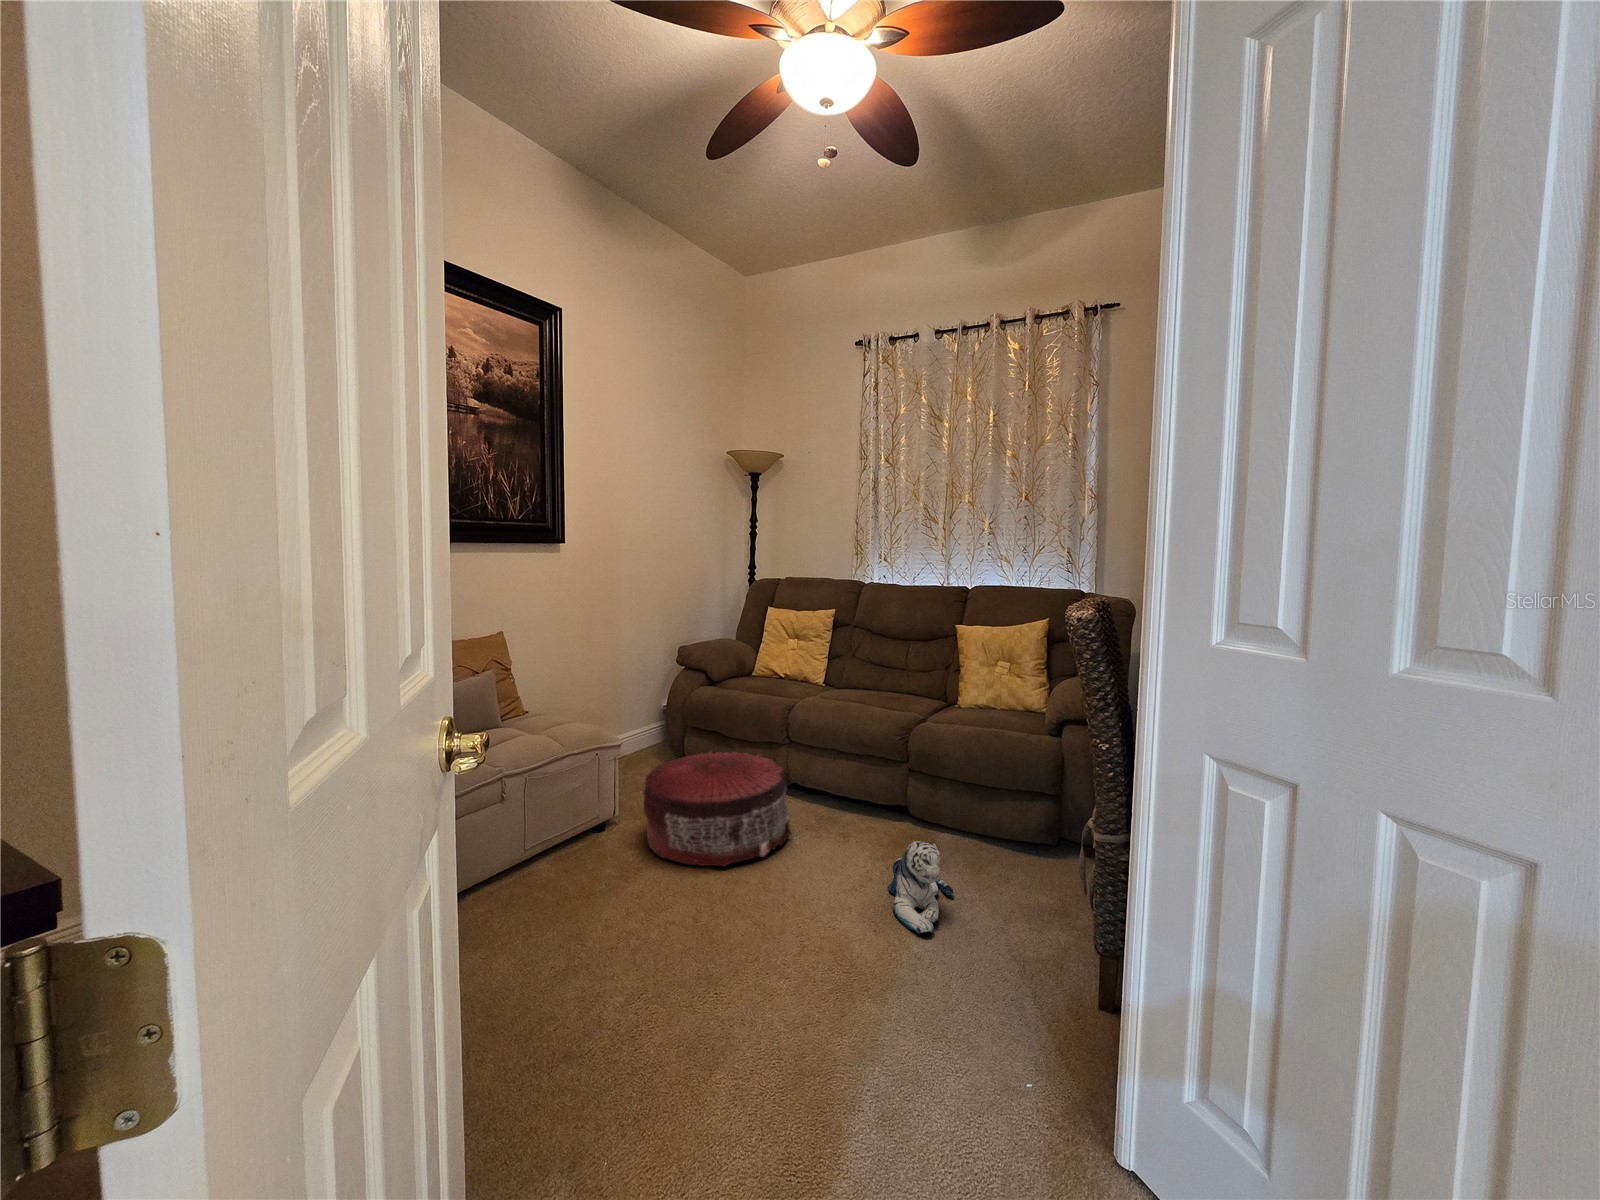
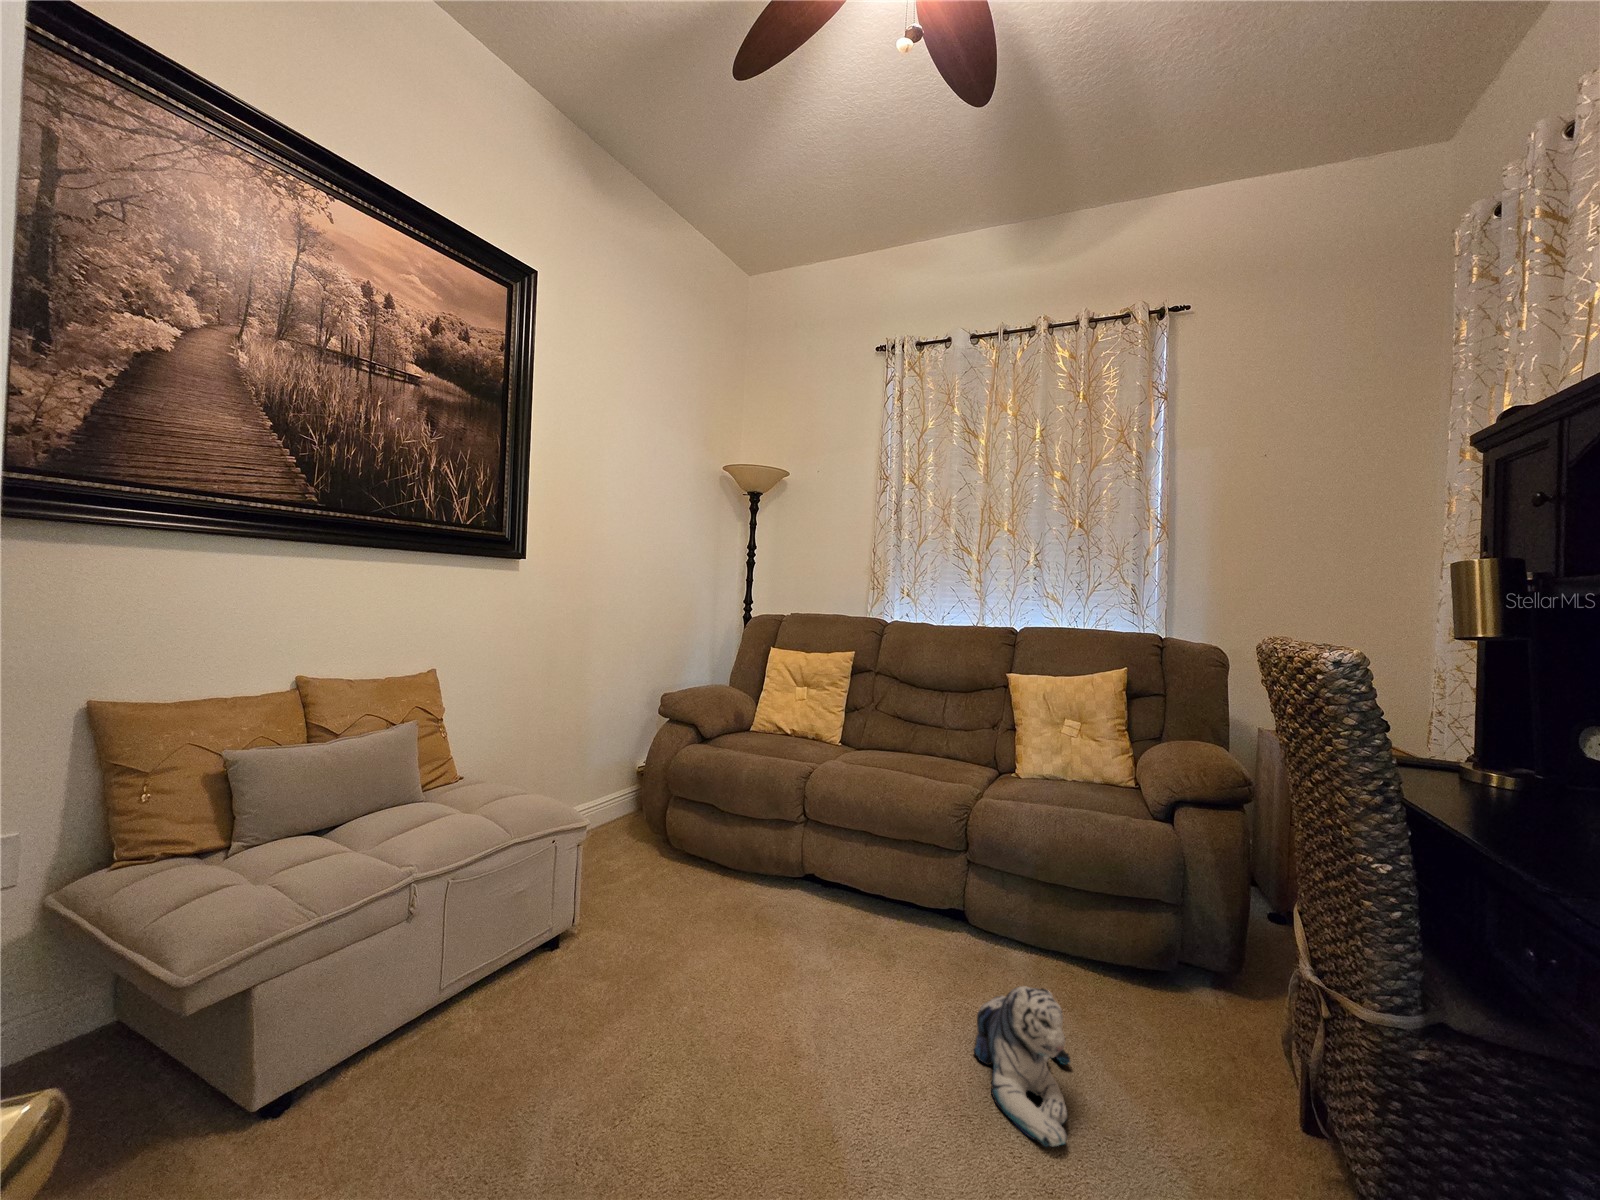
pouf: present [643,751,791,866] -> none [617,832,820,1014]

